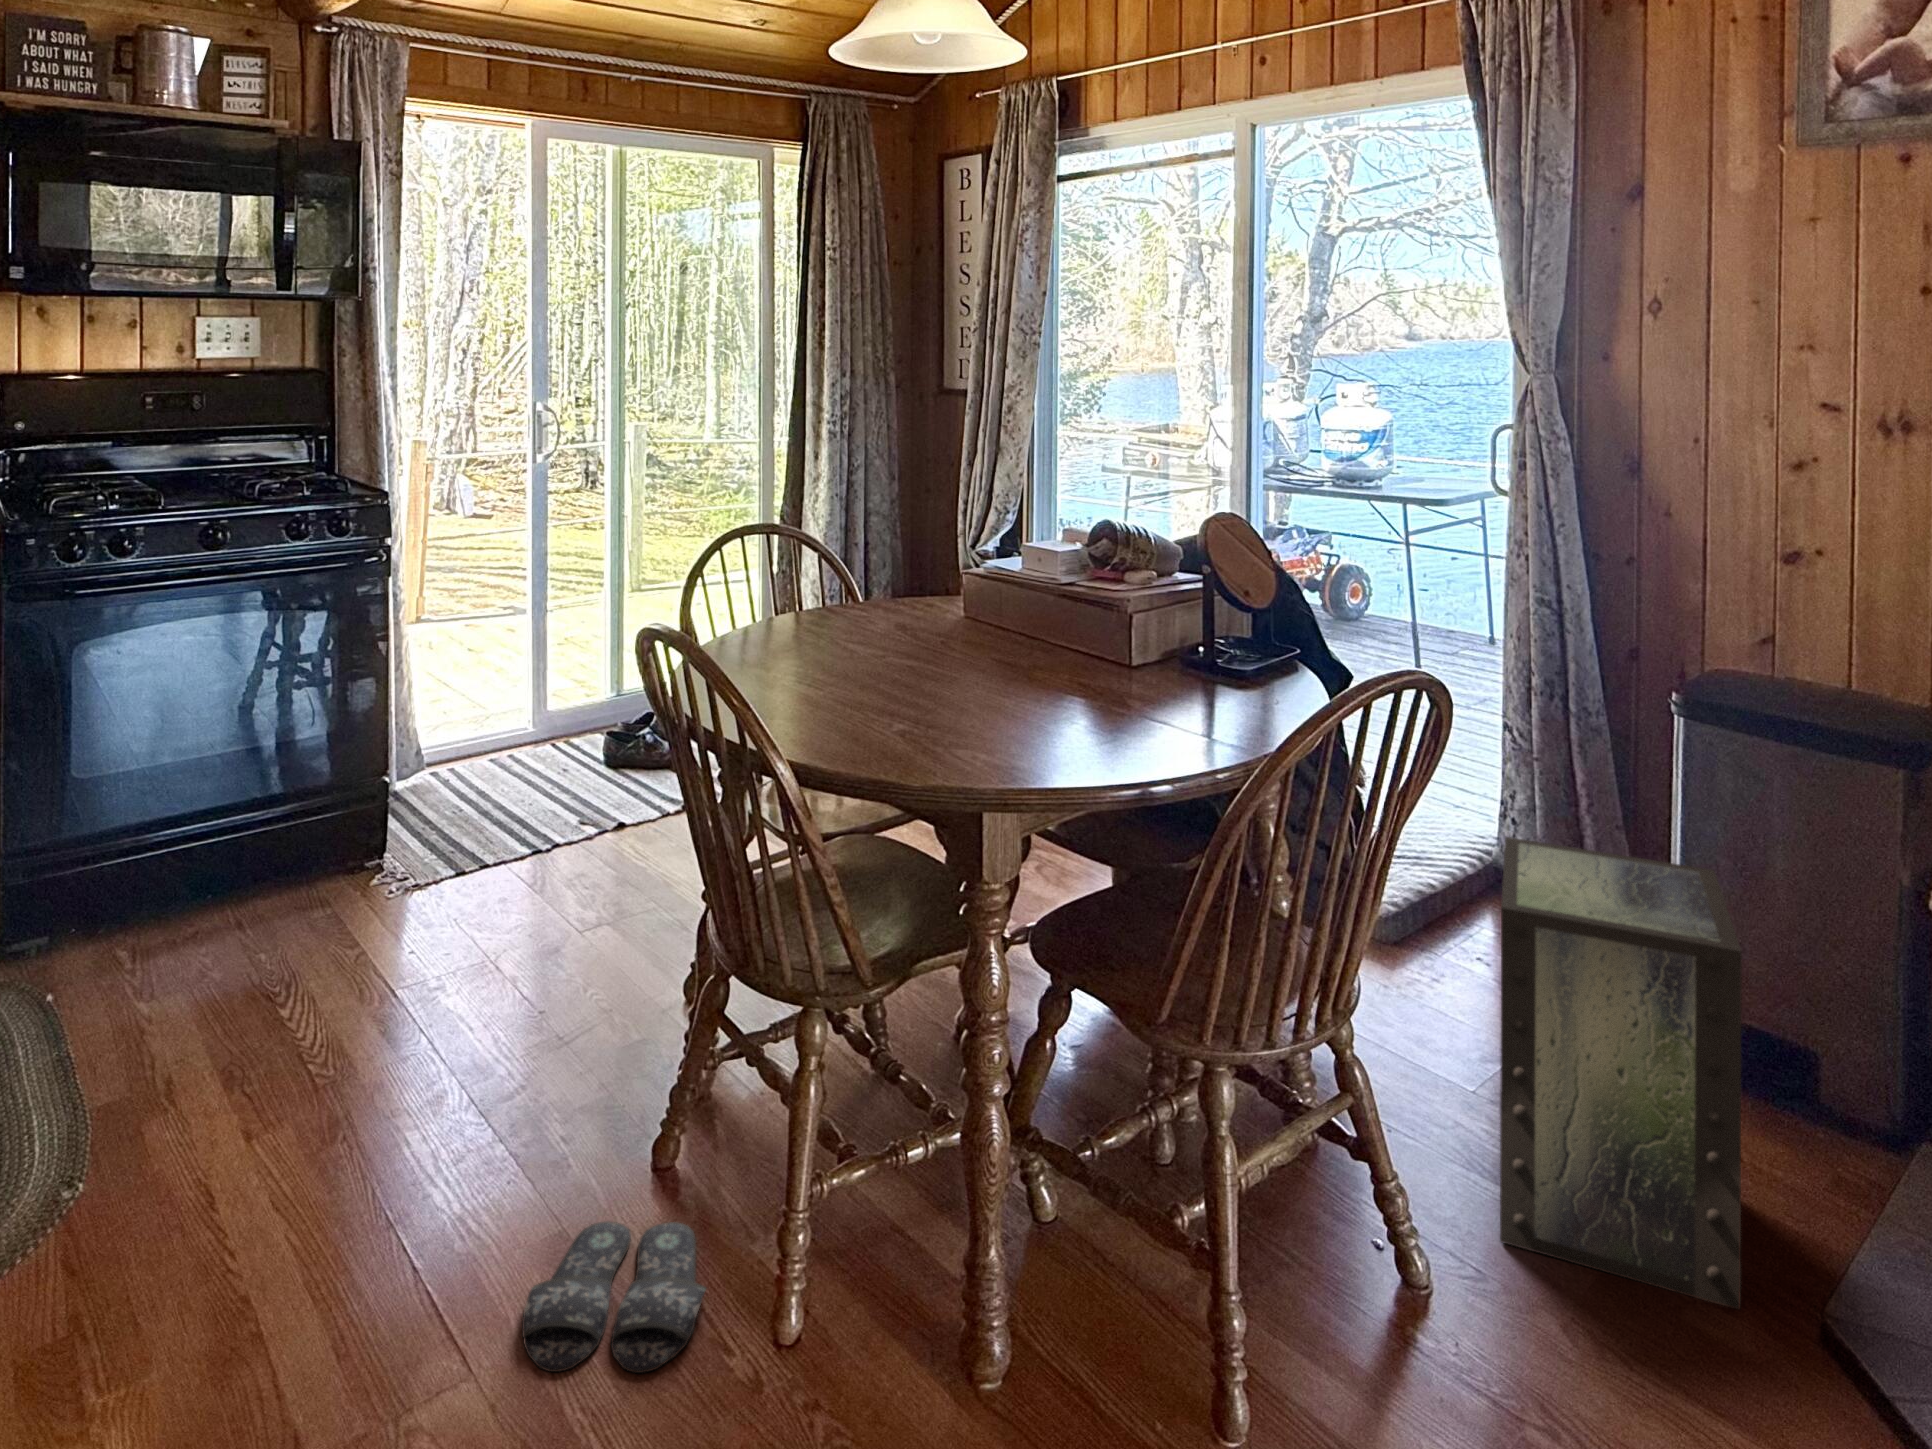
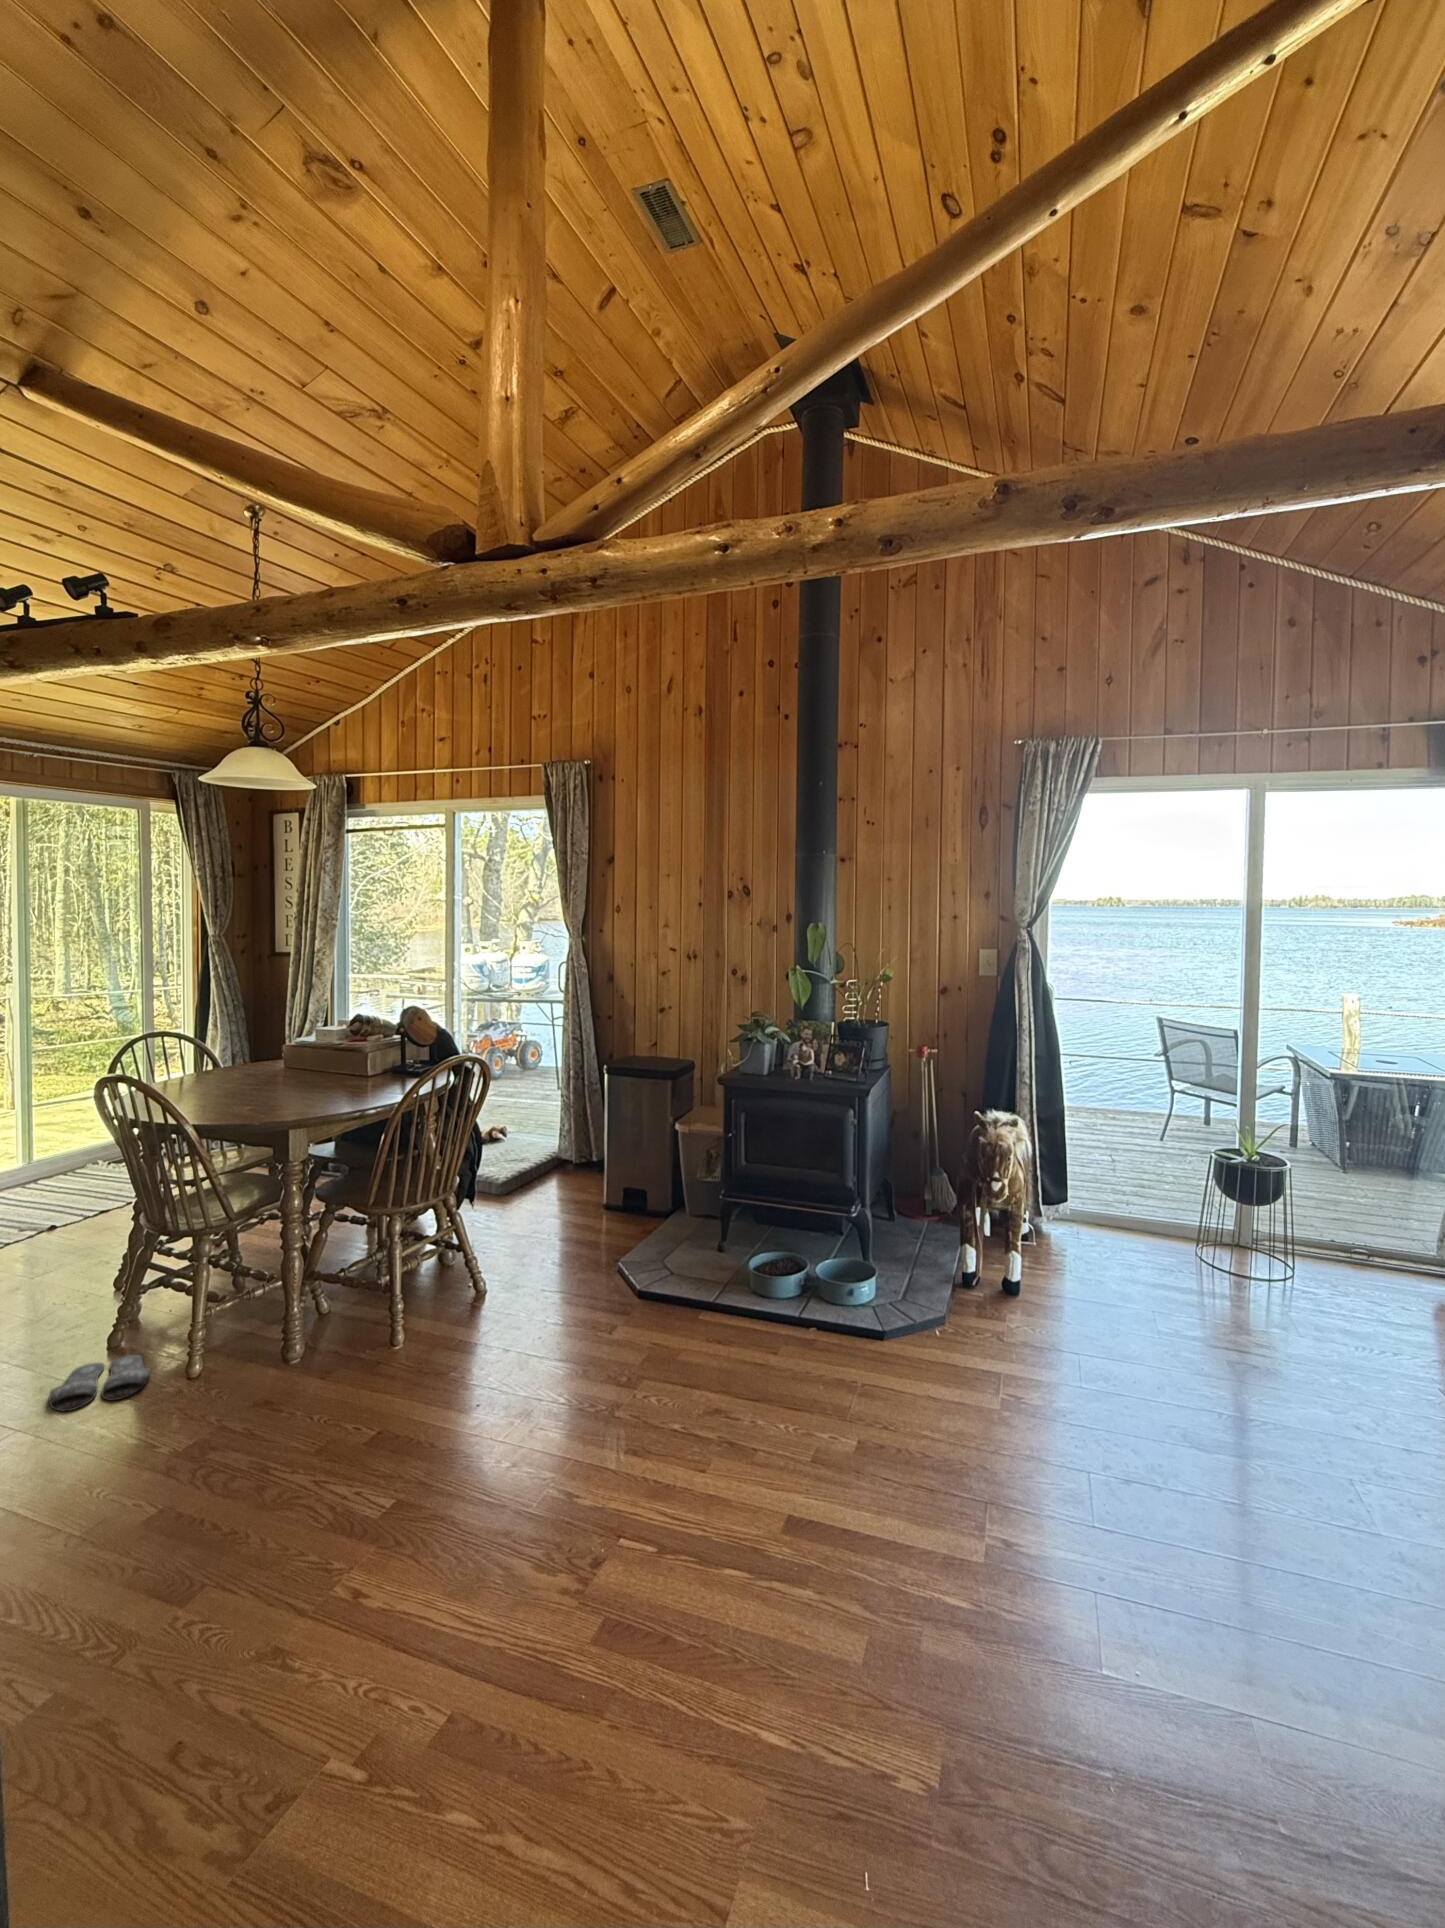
storage box: present [1500,837,1742,1309] -> none [518,1129,605,1278]

